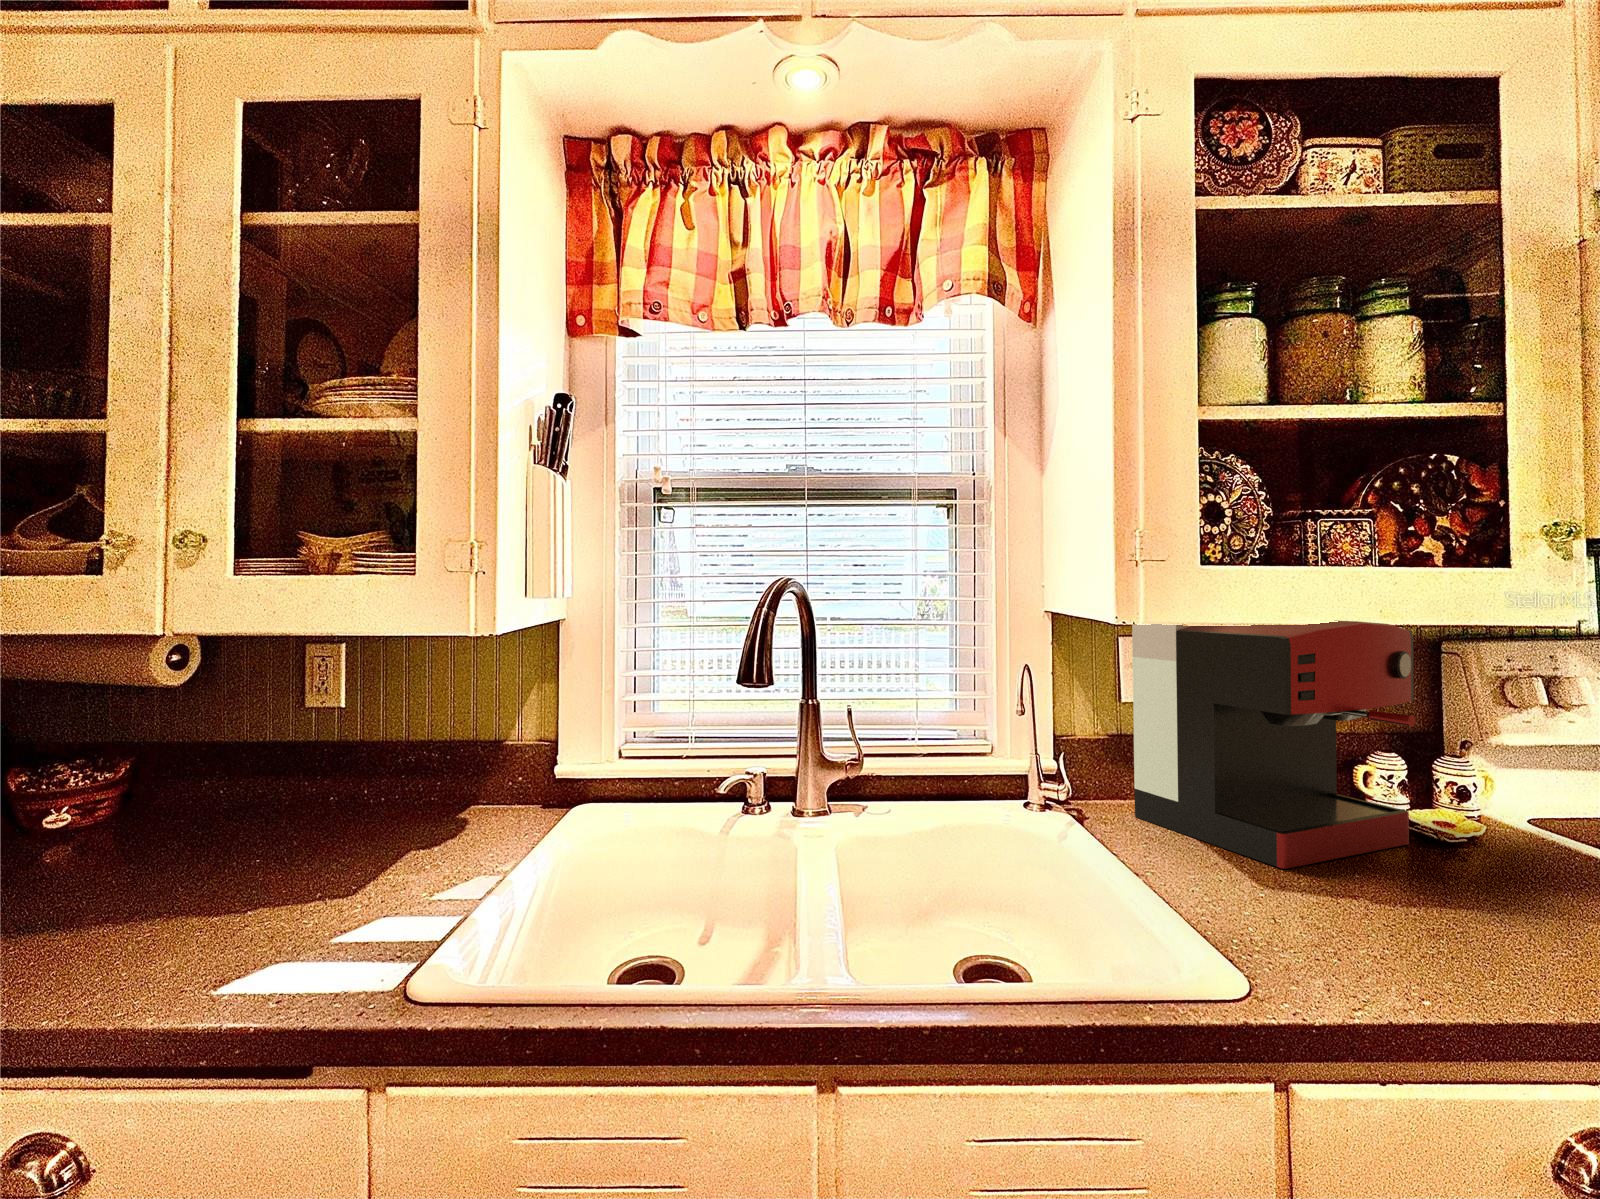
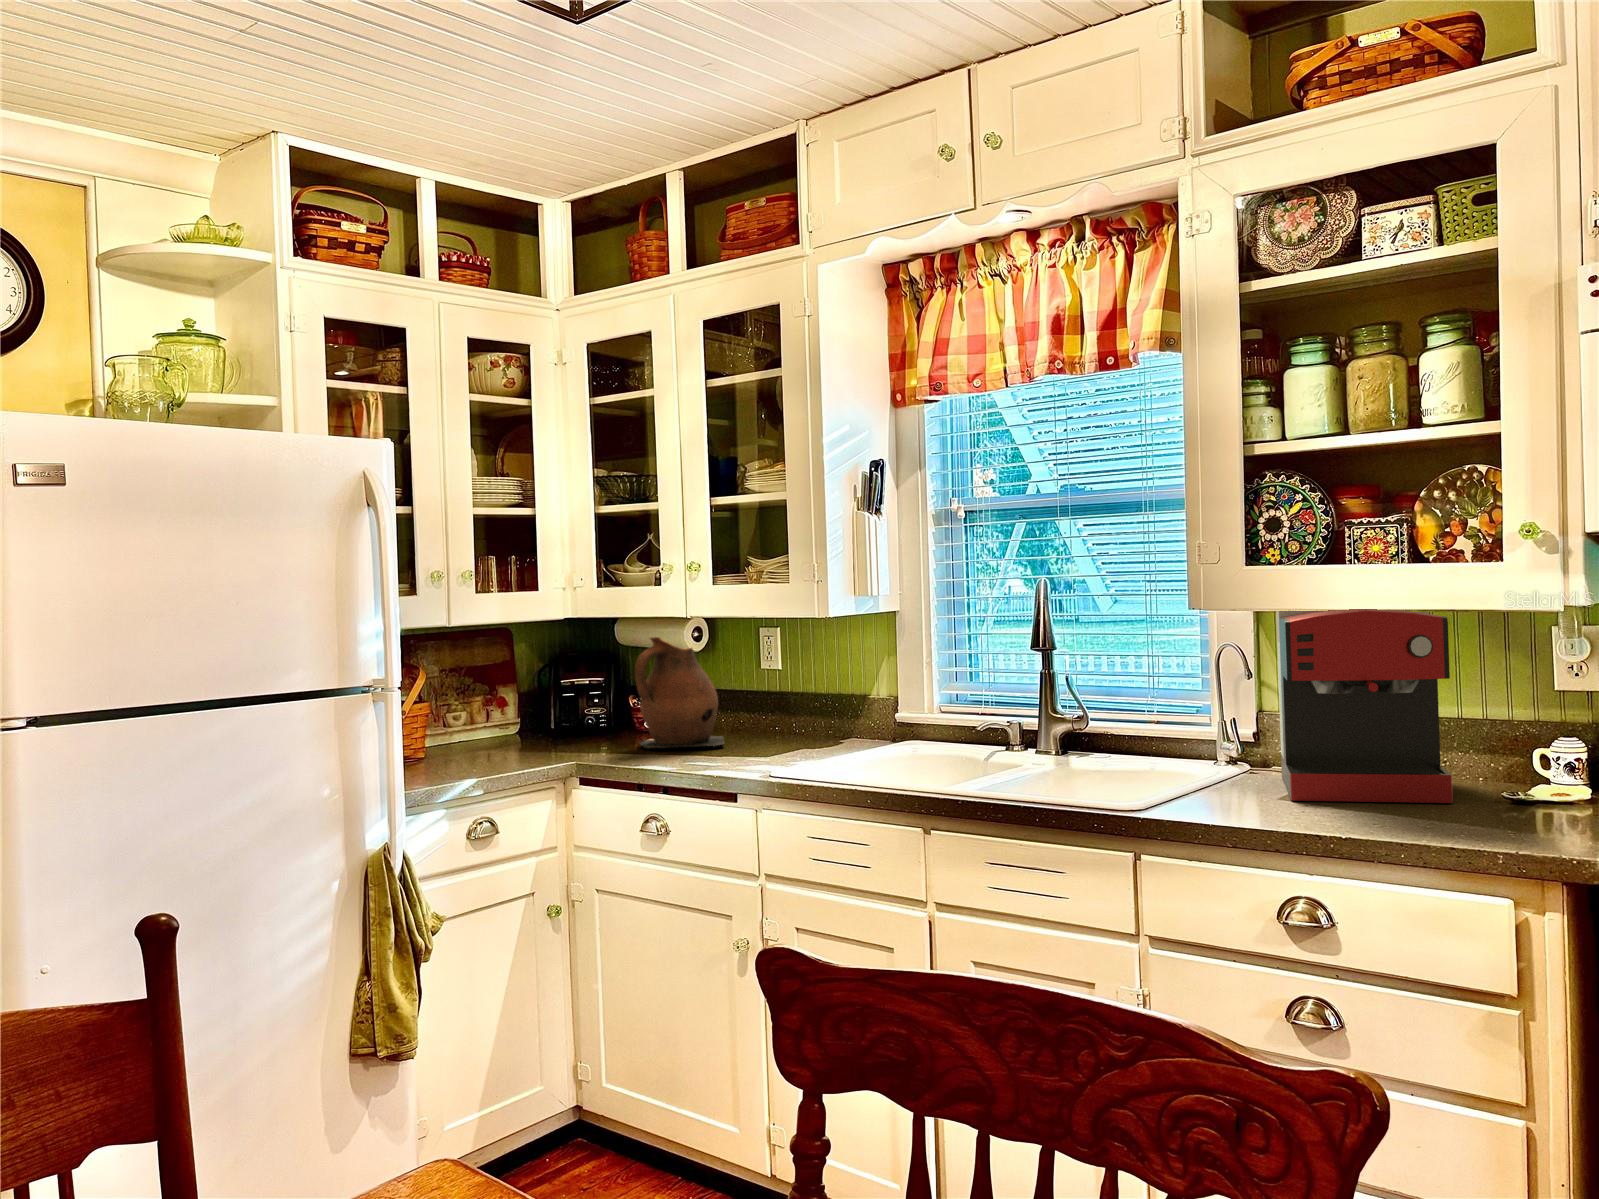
ceramic pitcher: none [65,675,271,887] -> present [635,637,724,748]

